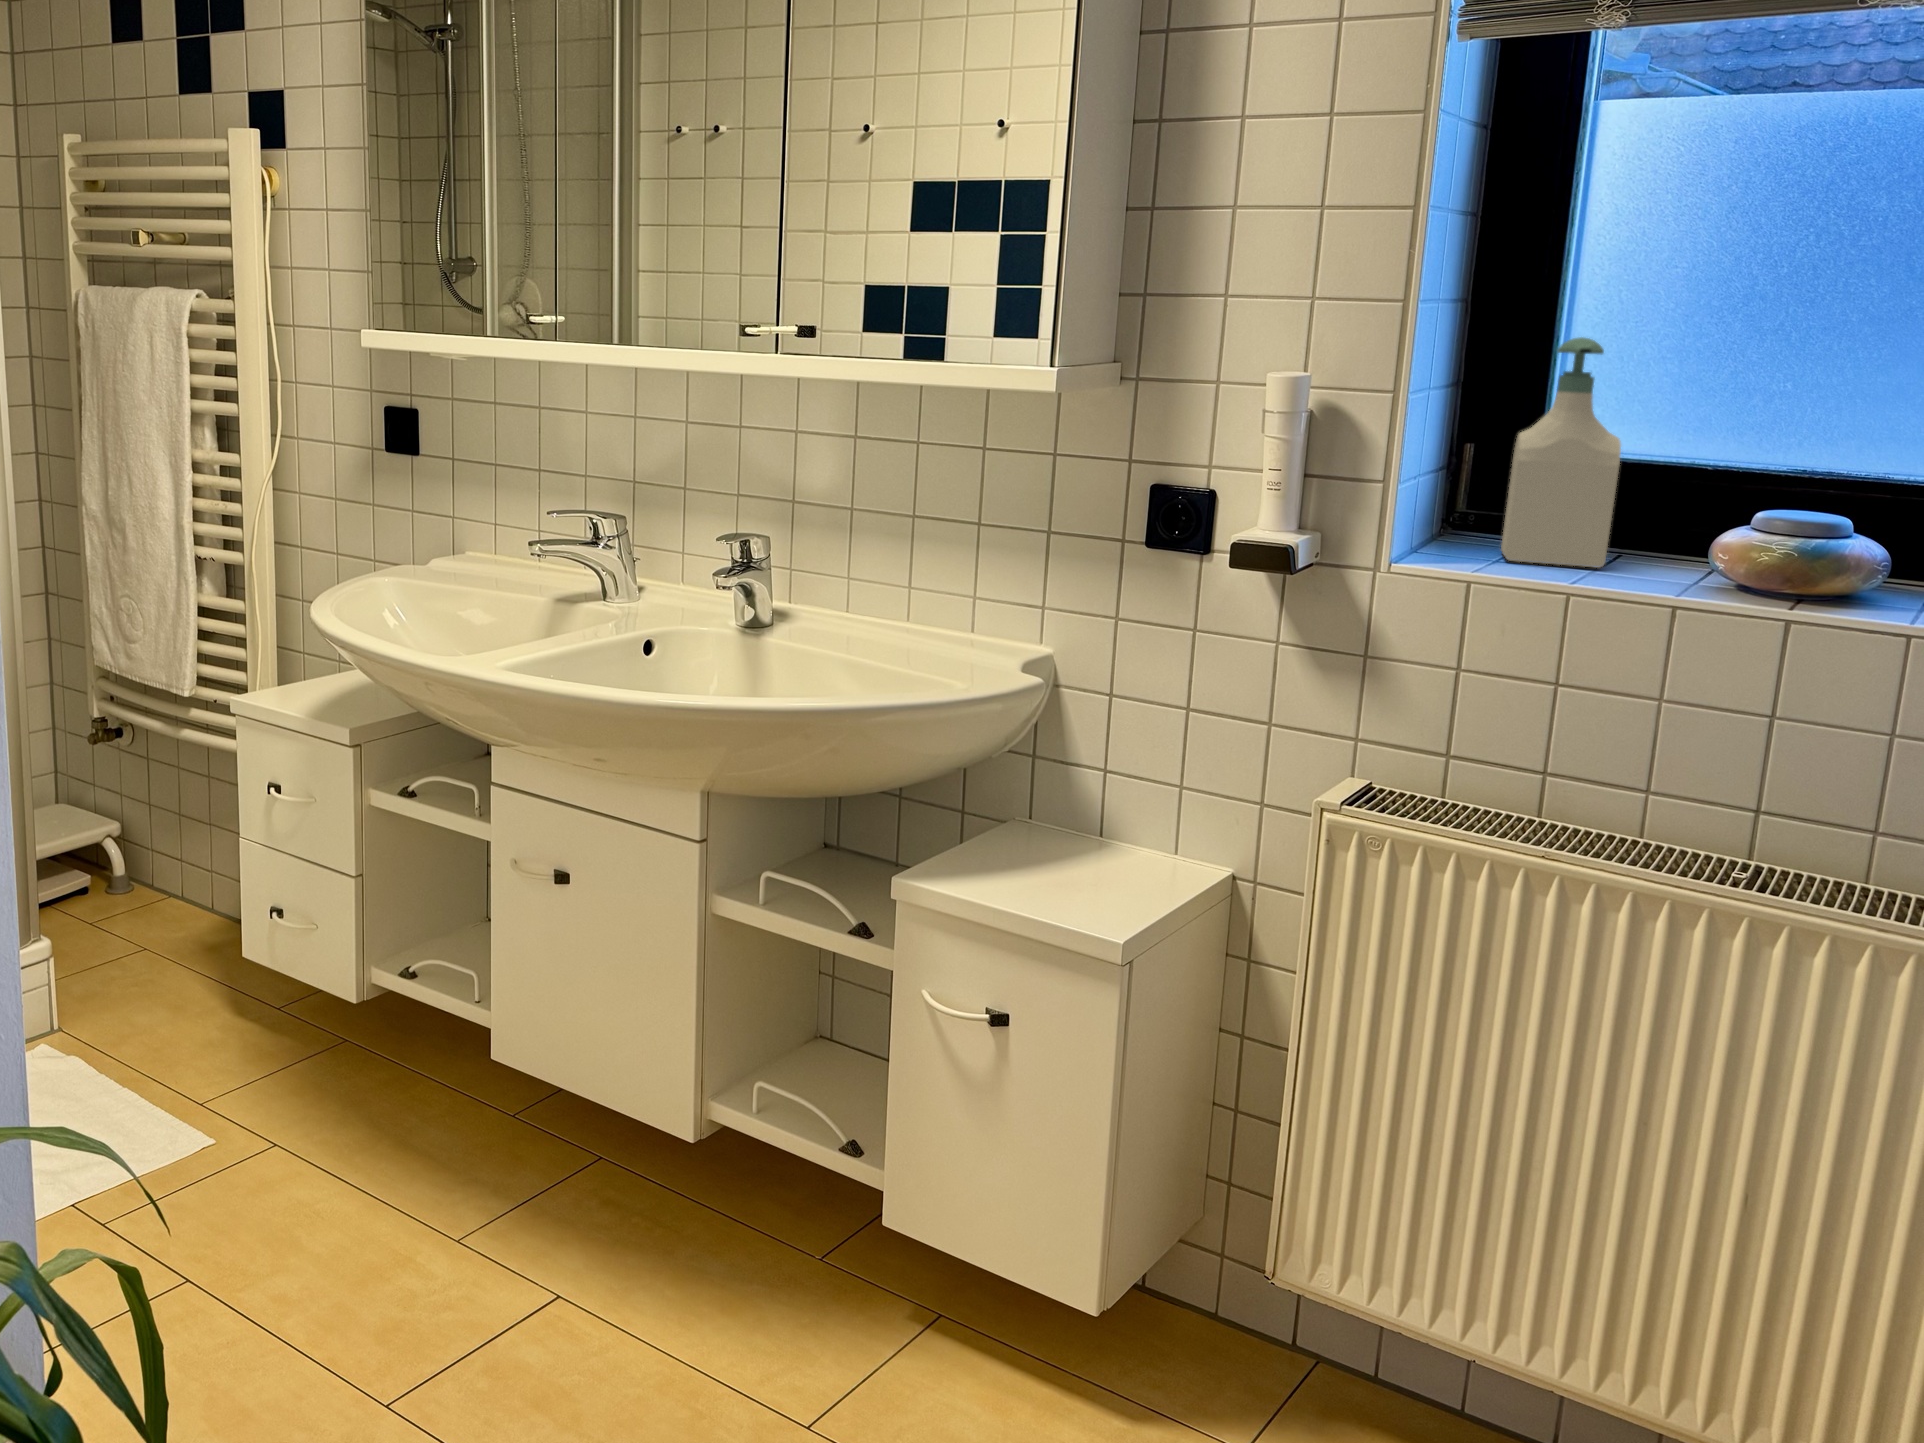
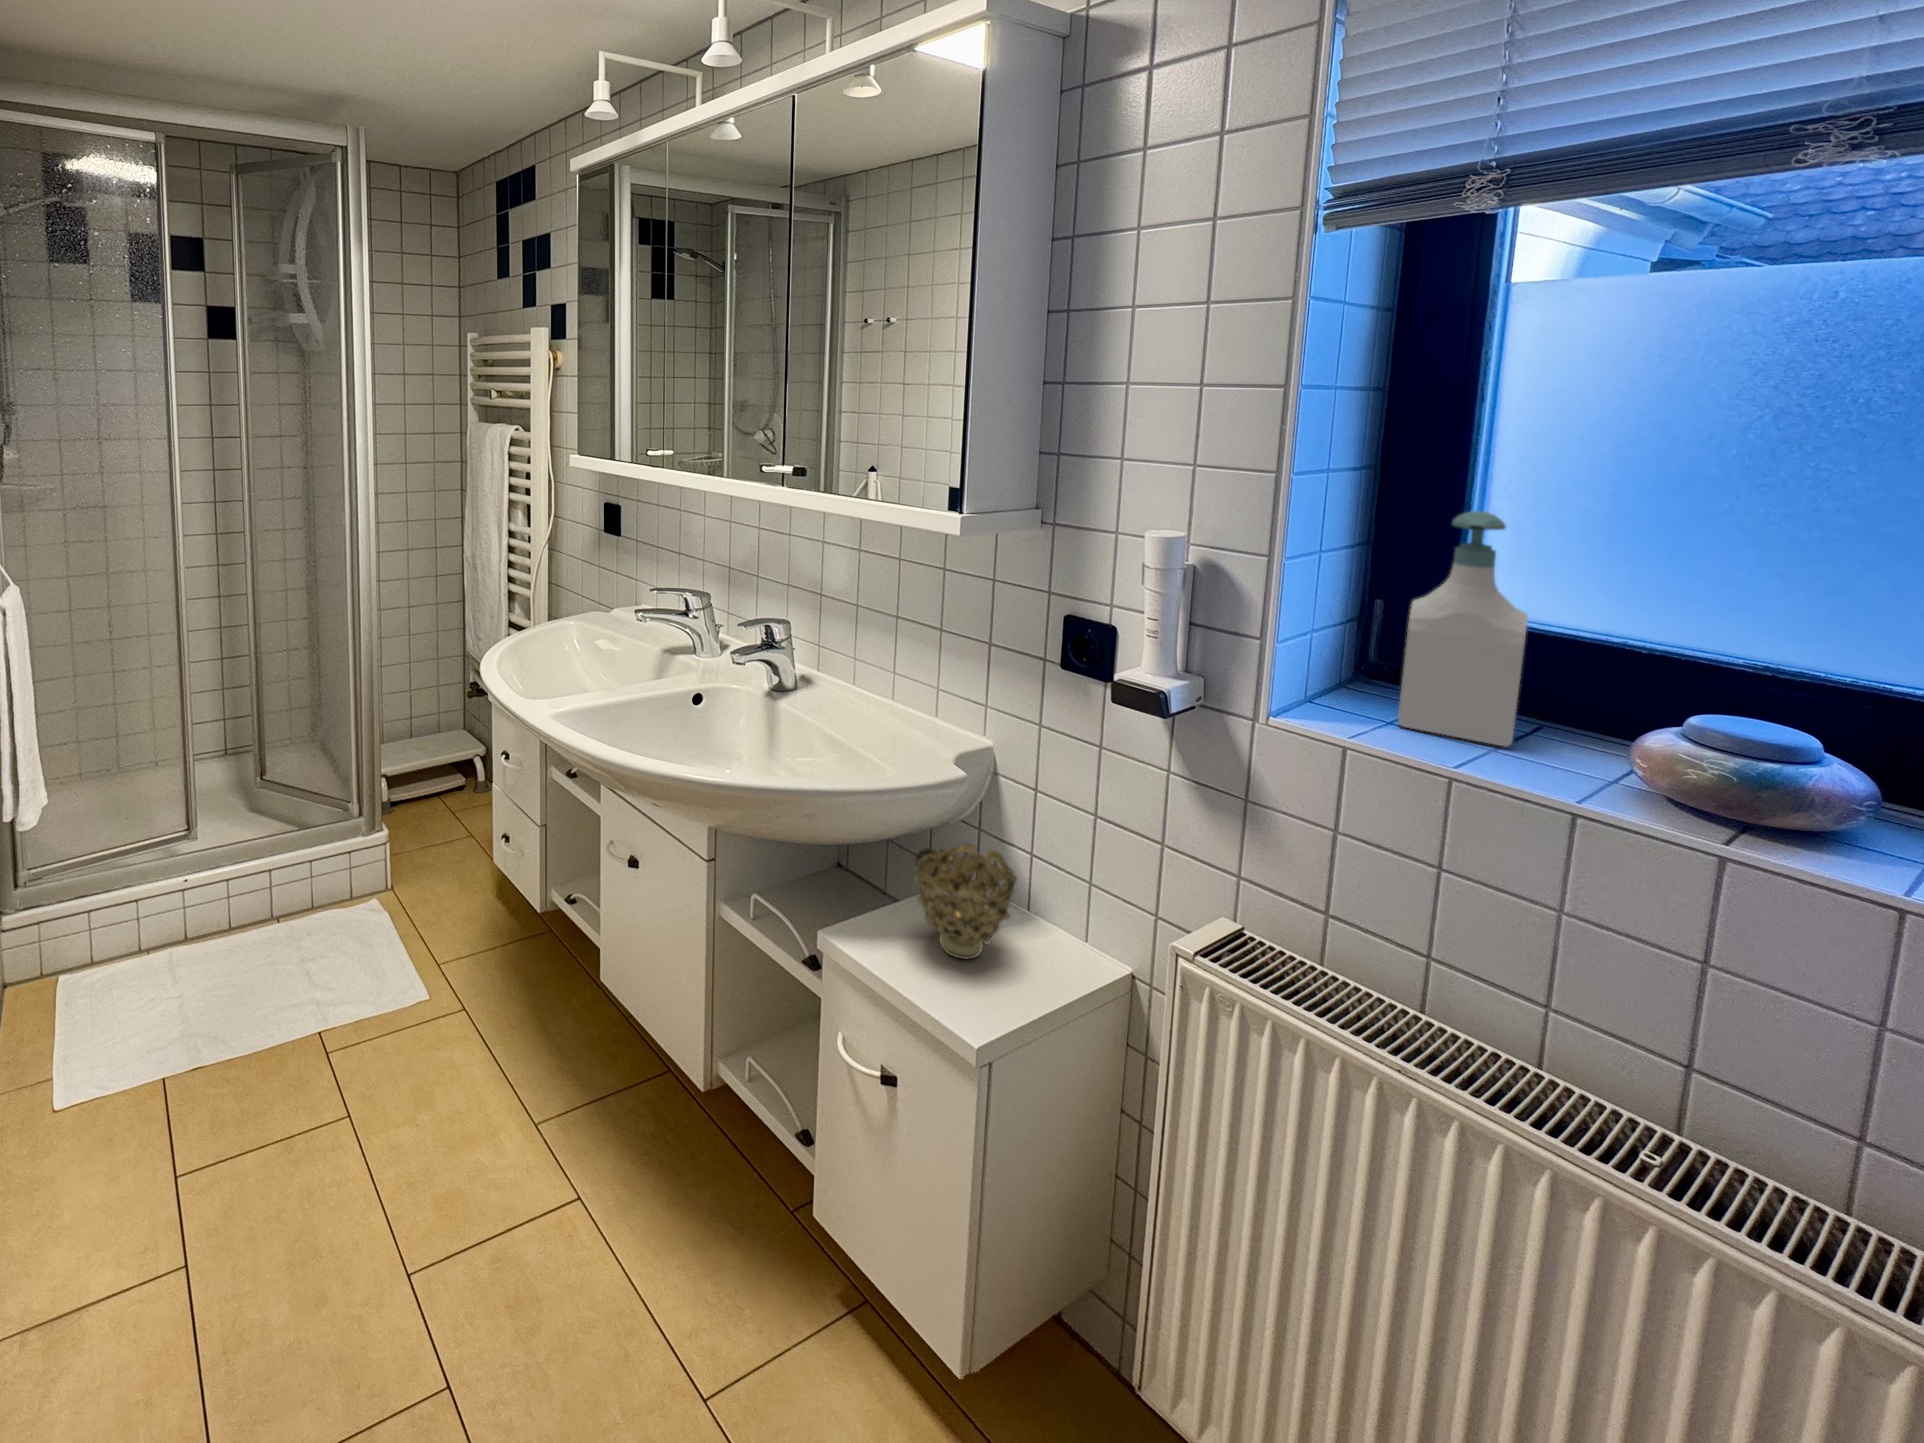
decorative bowl: none [1008,758,1125,880] -> present [914,844,1017,959]

